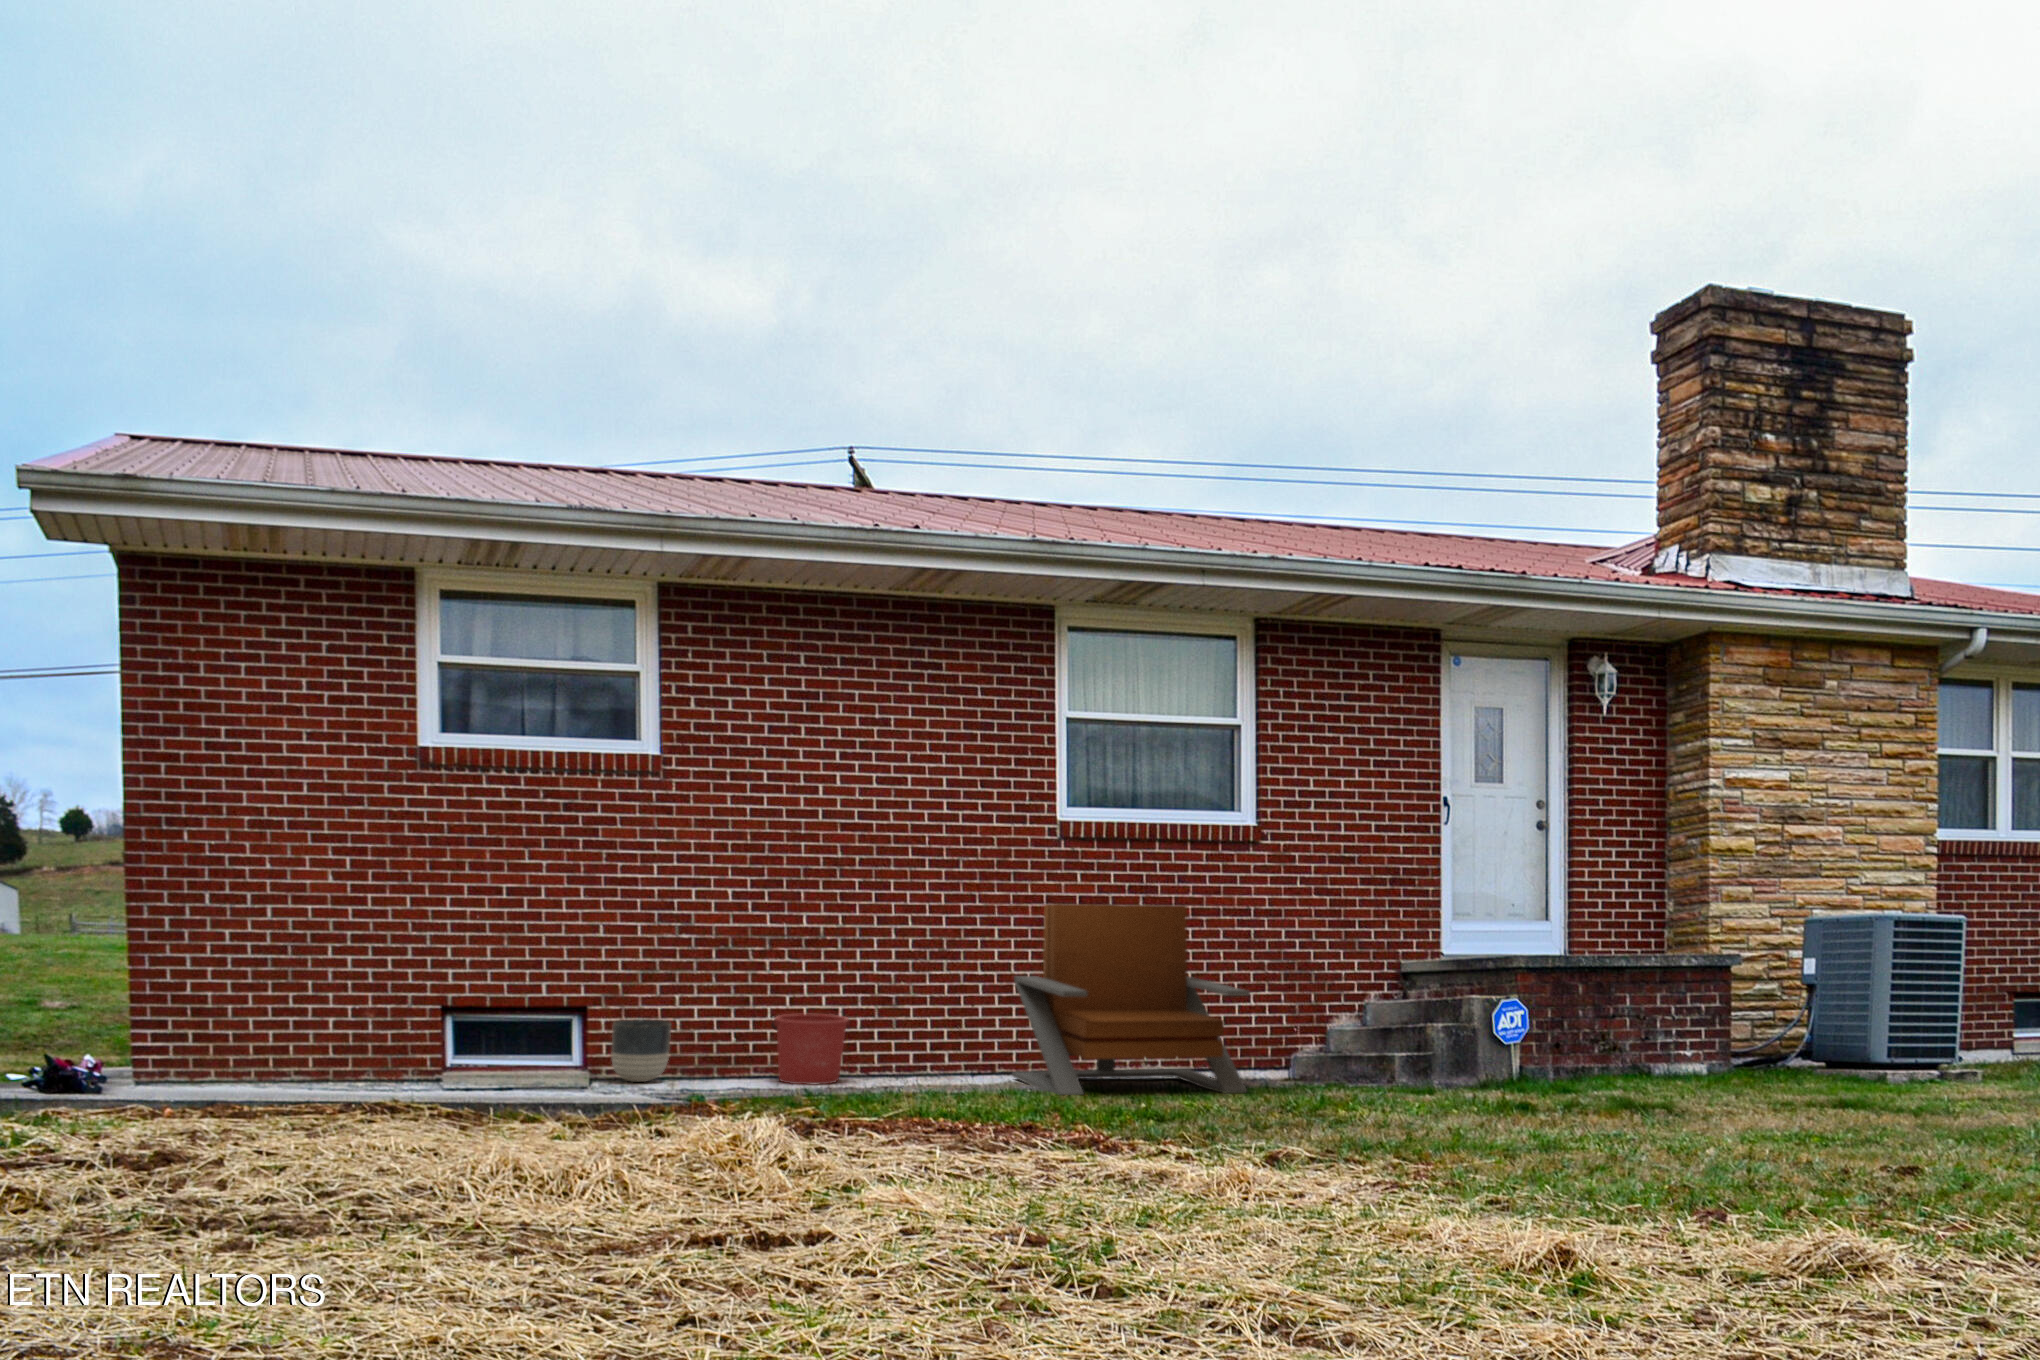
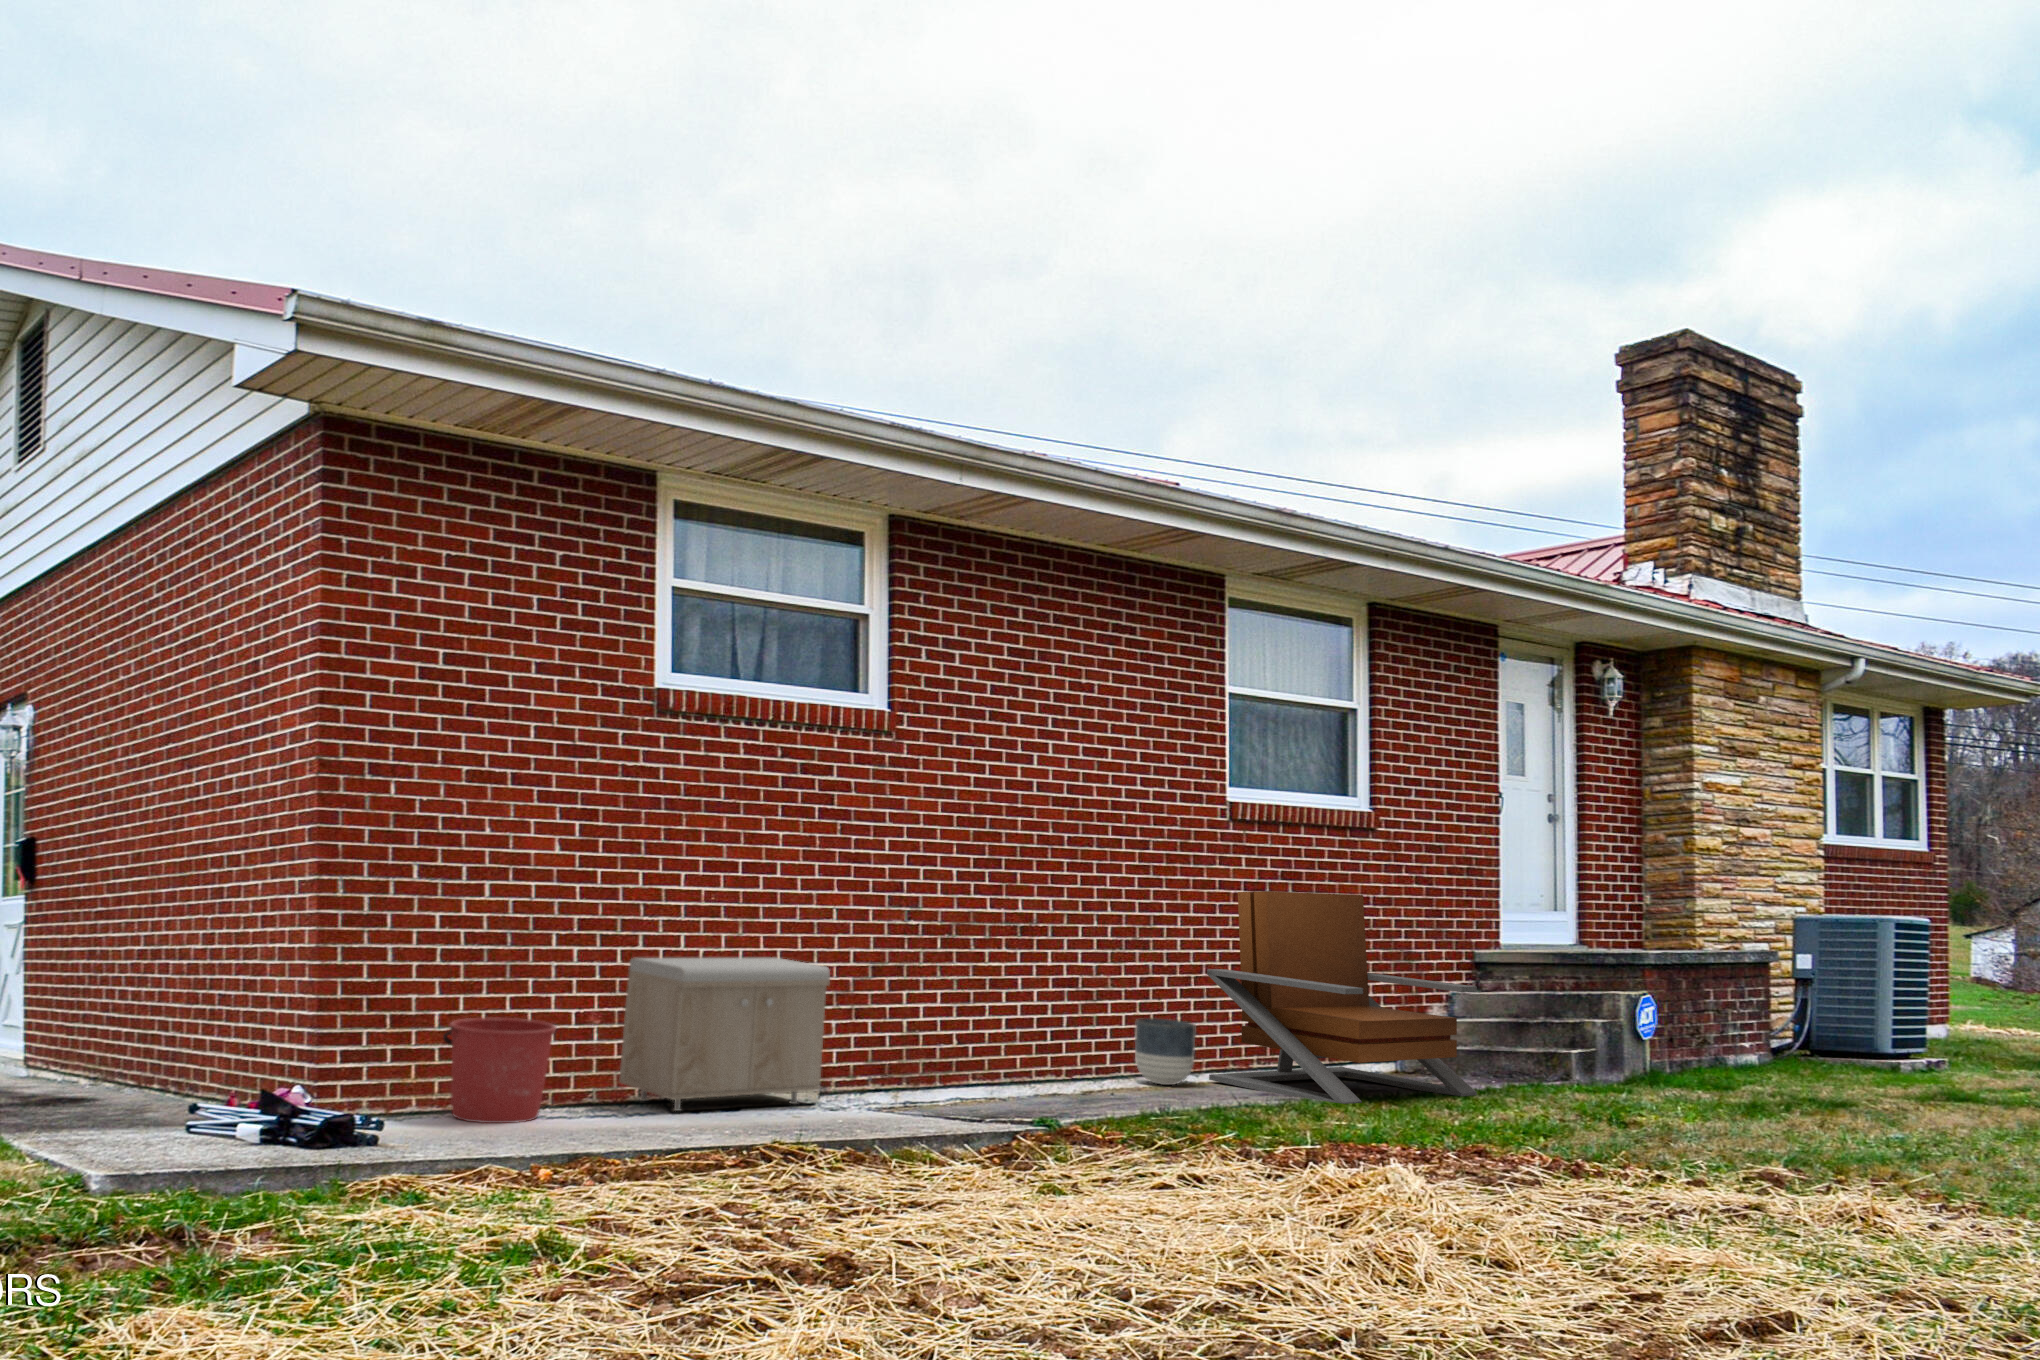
storage bench: none [398,965,560,1087] -> present [619,958,830,1111]
bucket: present [771,1014,850,1084] -> present [443,1018,556,1123]
planter: present [611,1019,671,1082] -> present [1135,1018,1195,1085]

